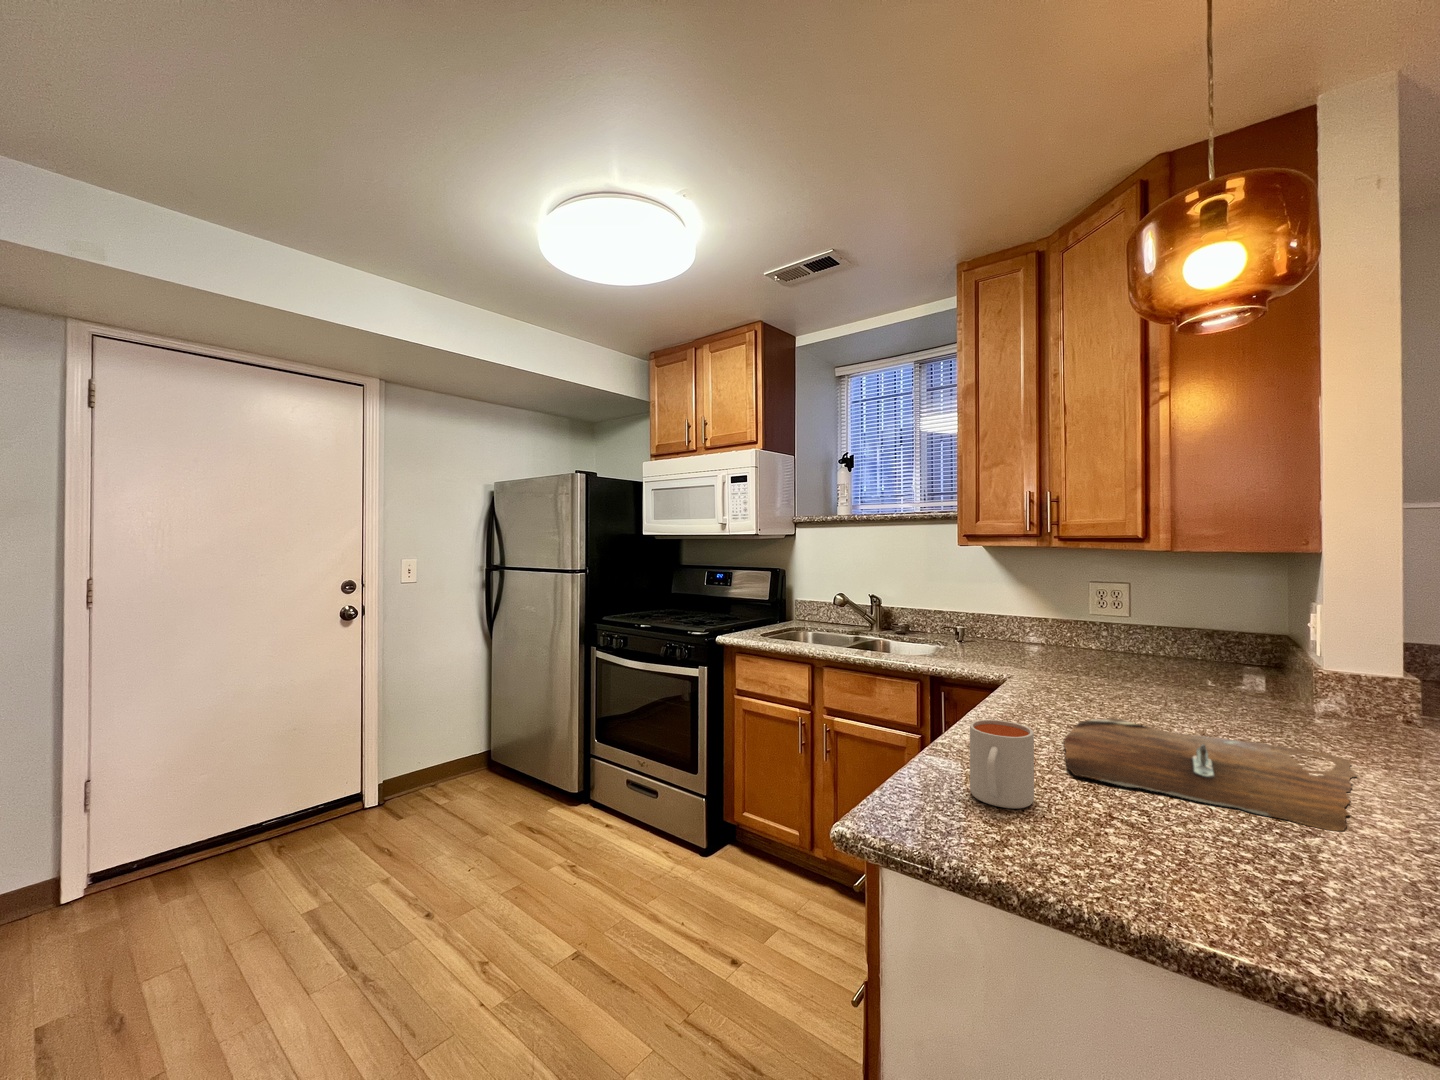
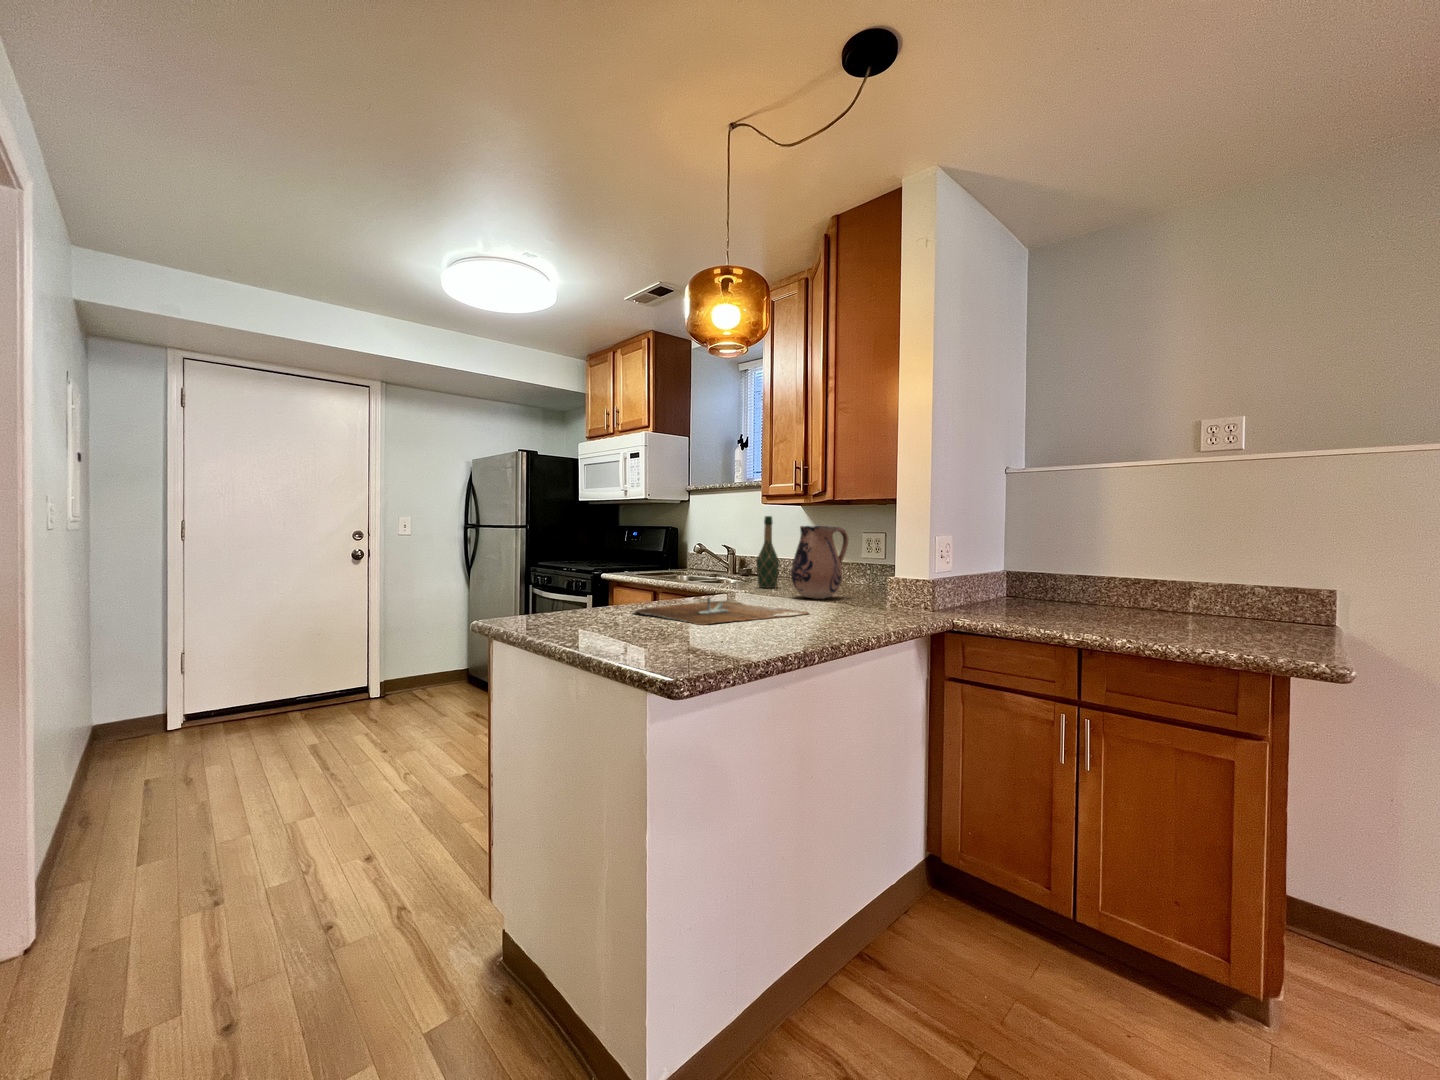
wine bottle: none [993,567,1028,667] -> present [756,516,779,588]
ceramic pitcher: none [1126,590,1217,700] -> present [791,526,848,599]
mug: present [970,720,1034,808] -> none [547,577,588,617]

